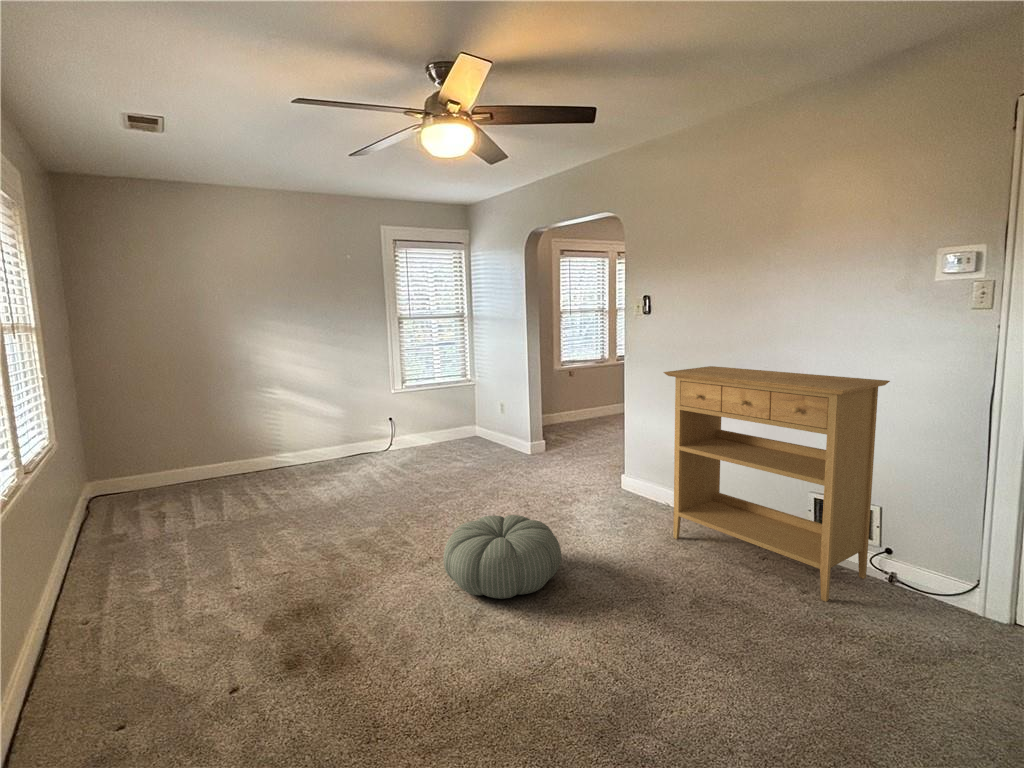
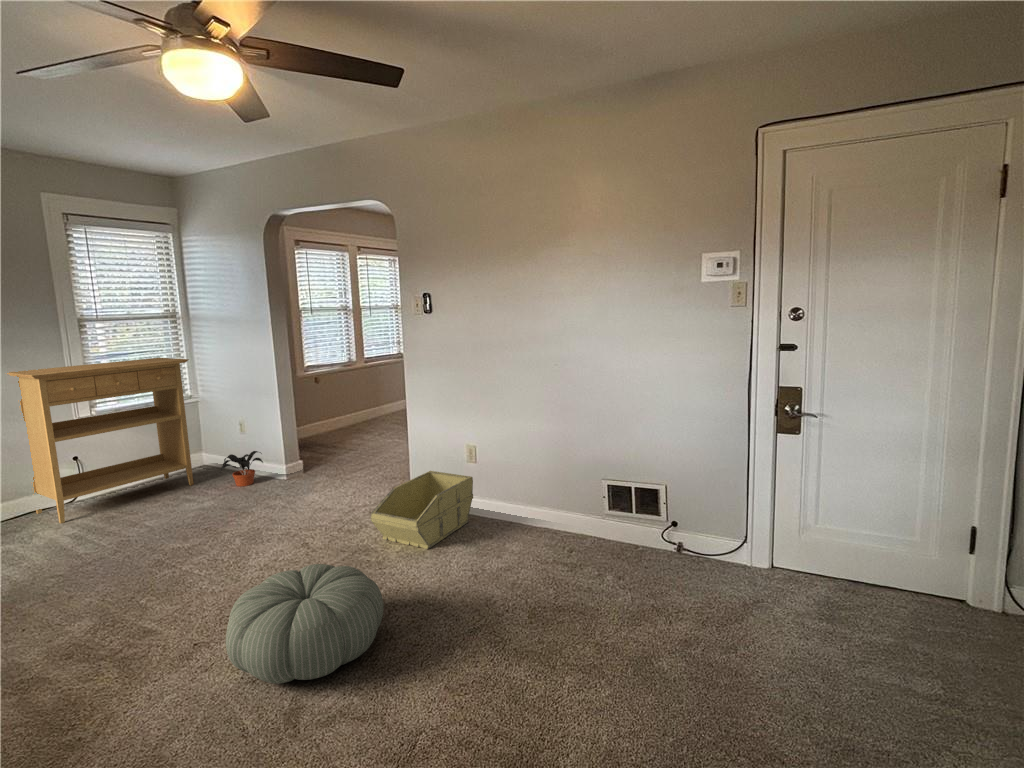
console table: present [664,366,890,602] -> present [7,358,194,523]
potted plant: none [483,427,515,454] -> present [220,451,263,486]
storage bin: none [577,459,677,527] -> present [370,471,473,549]

